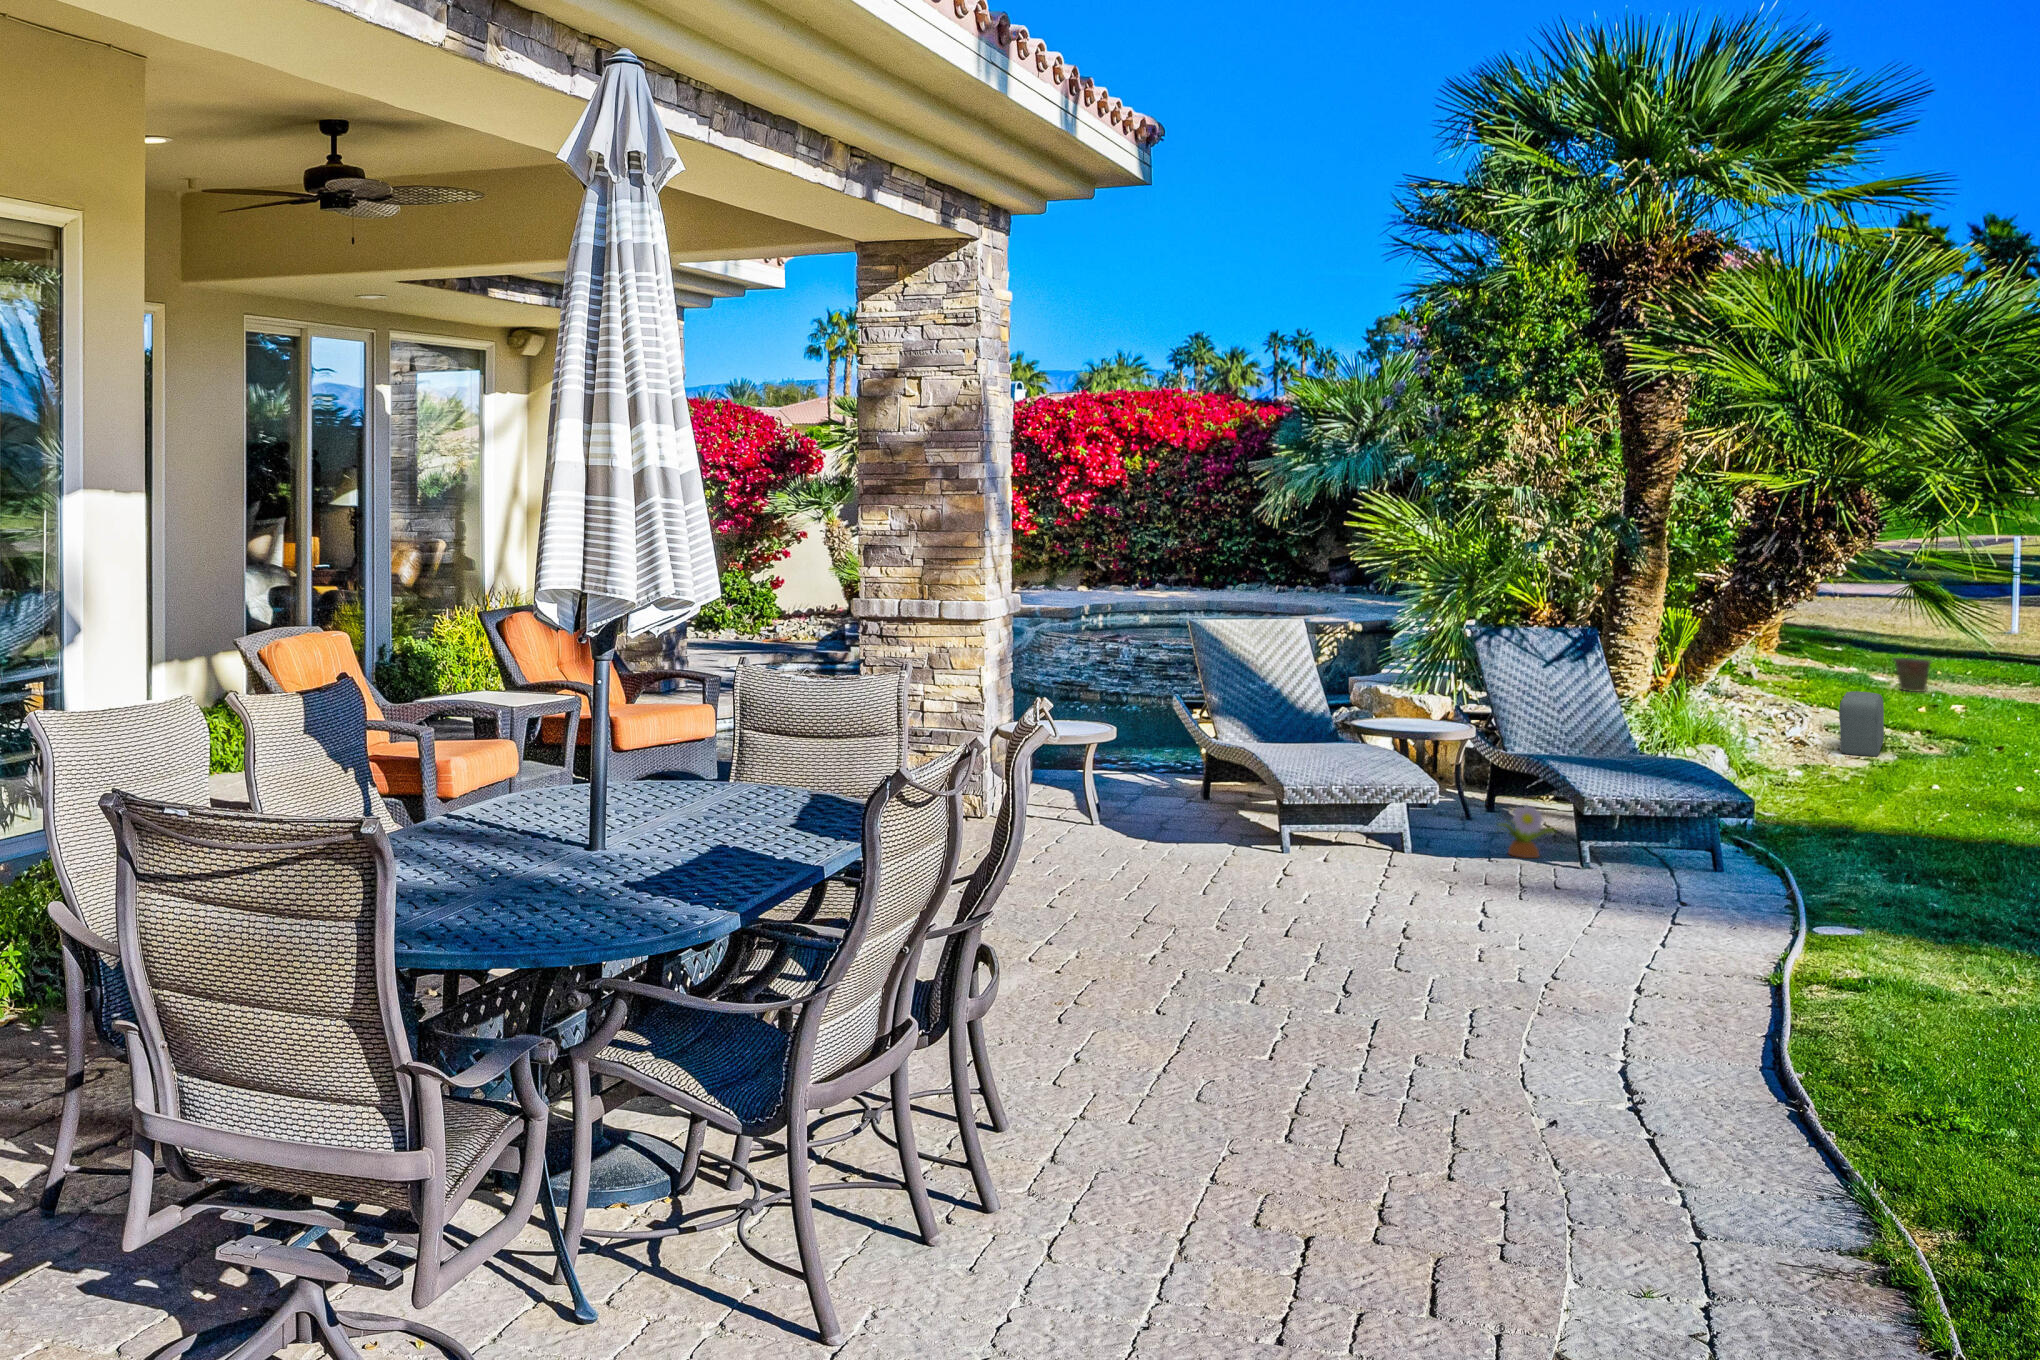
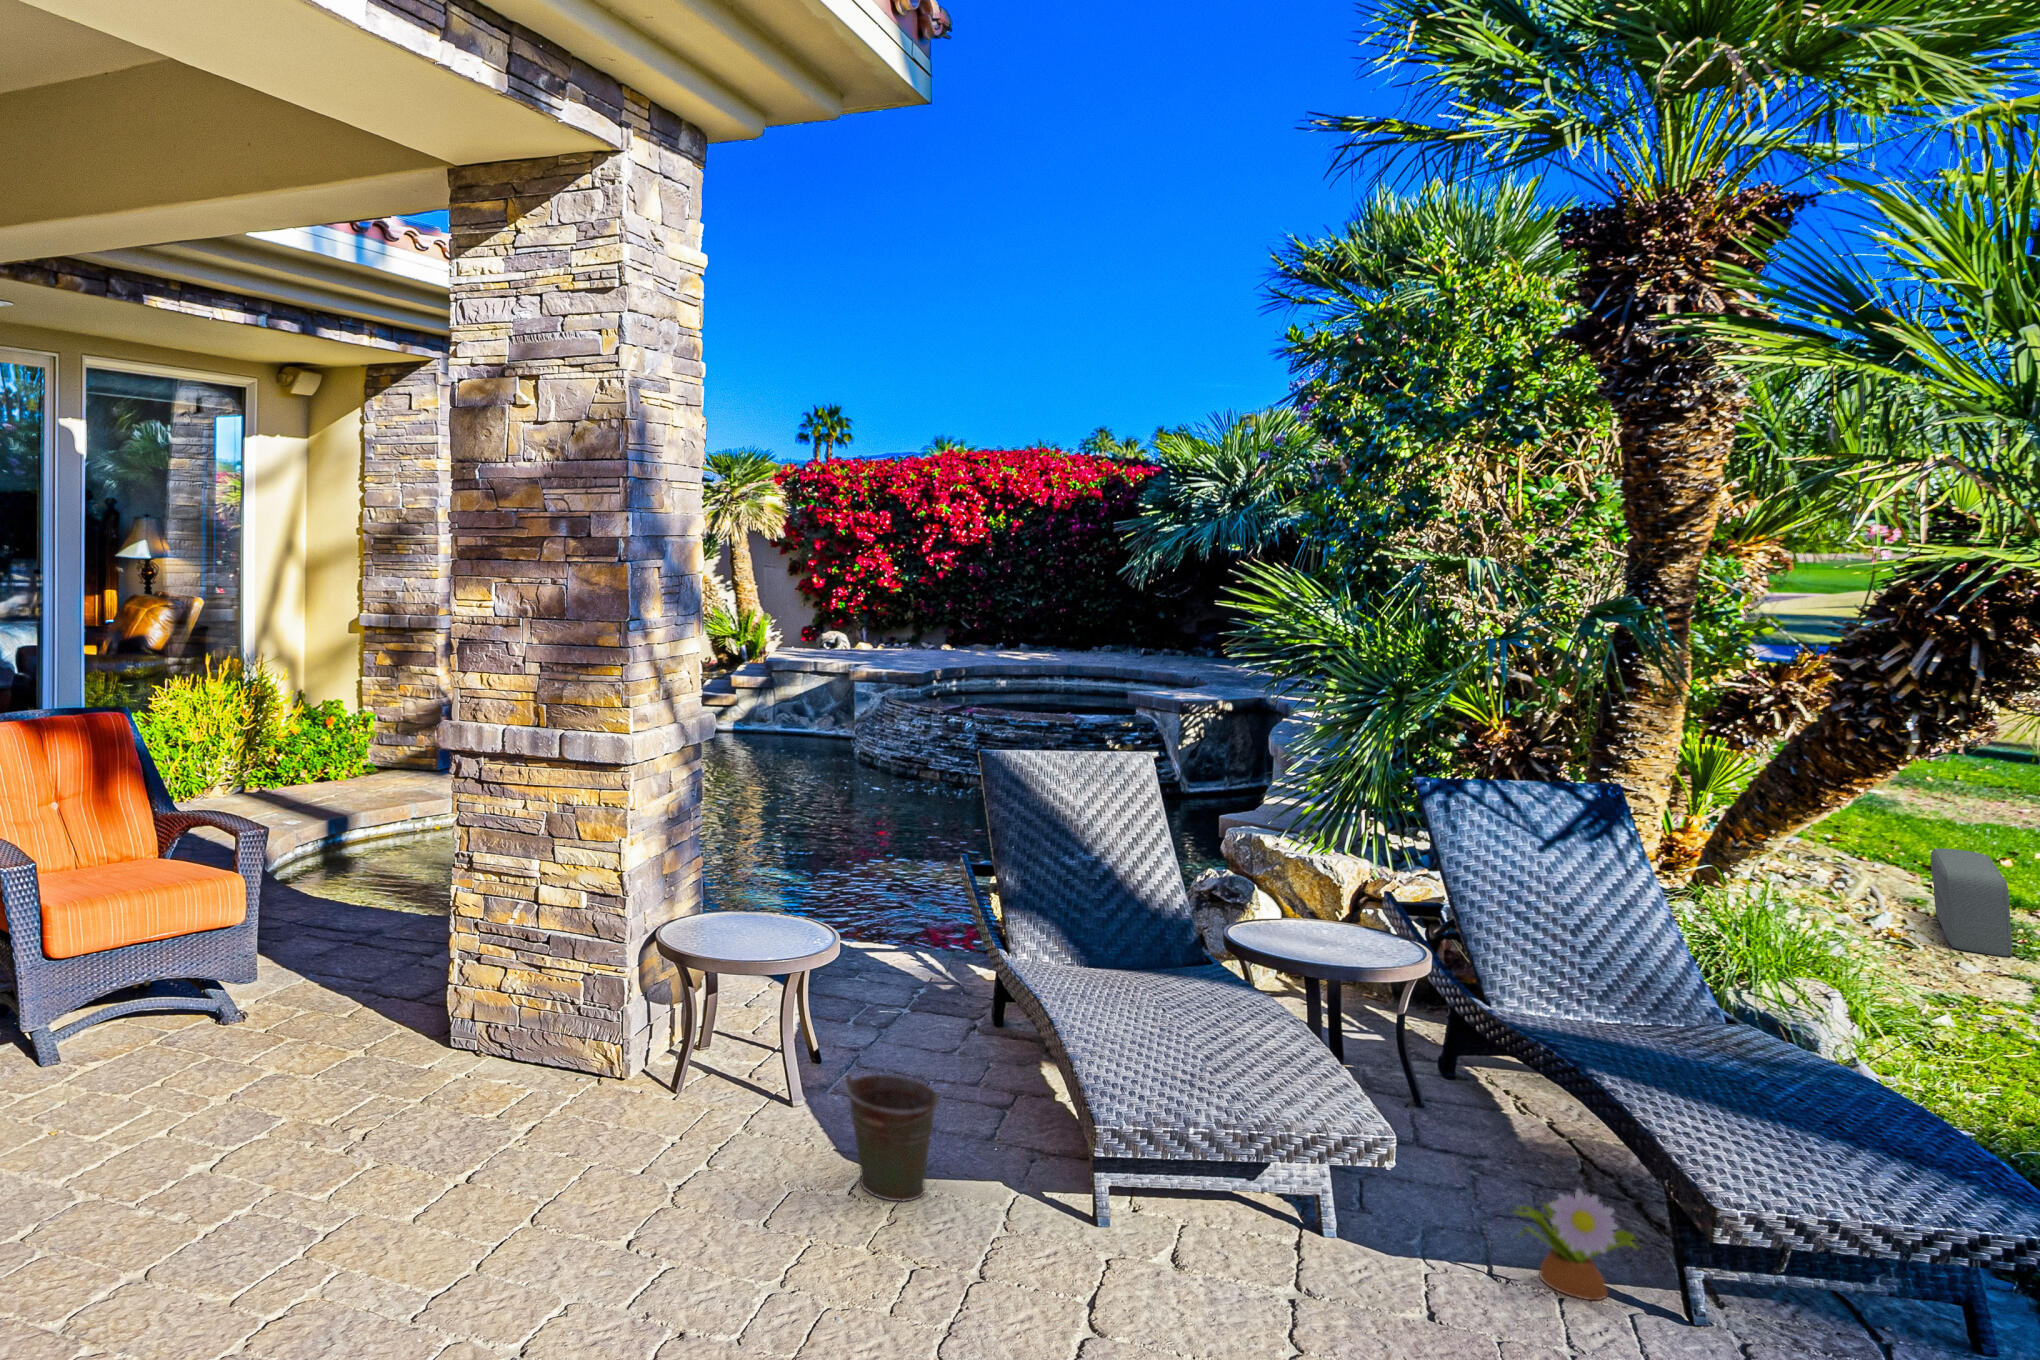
bucket: present [1893,658,1931,692] -> present [843,1075,938,1201]

